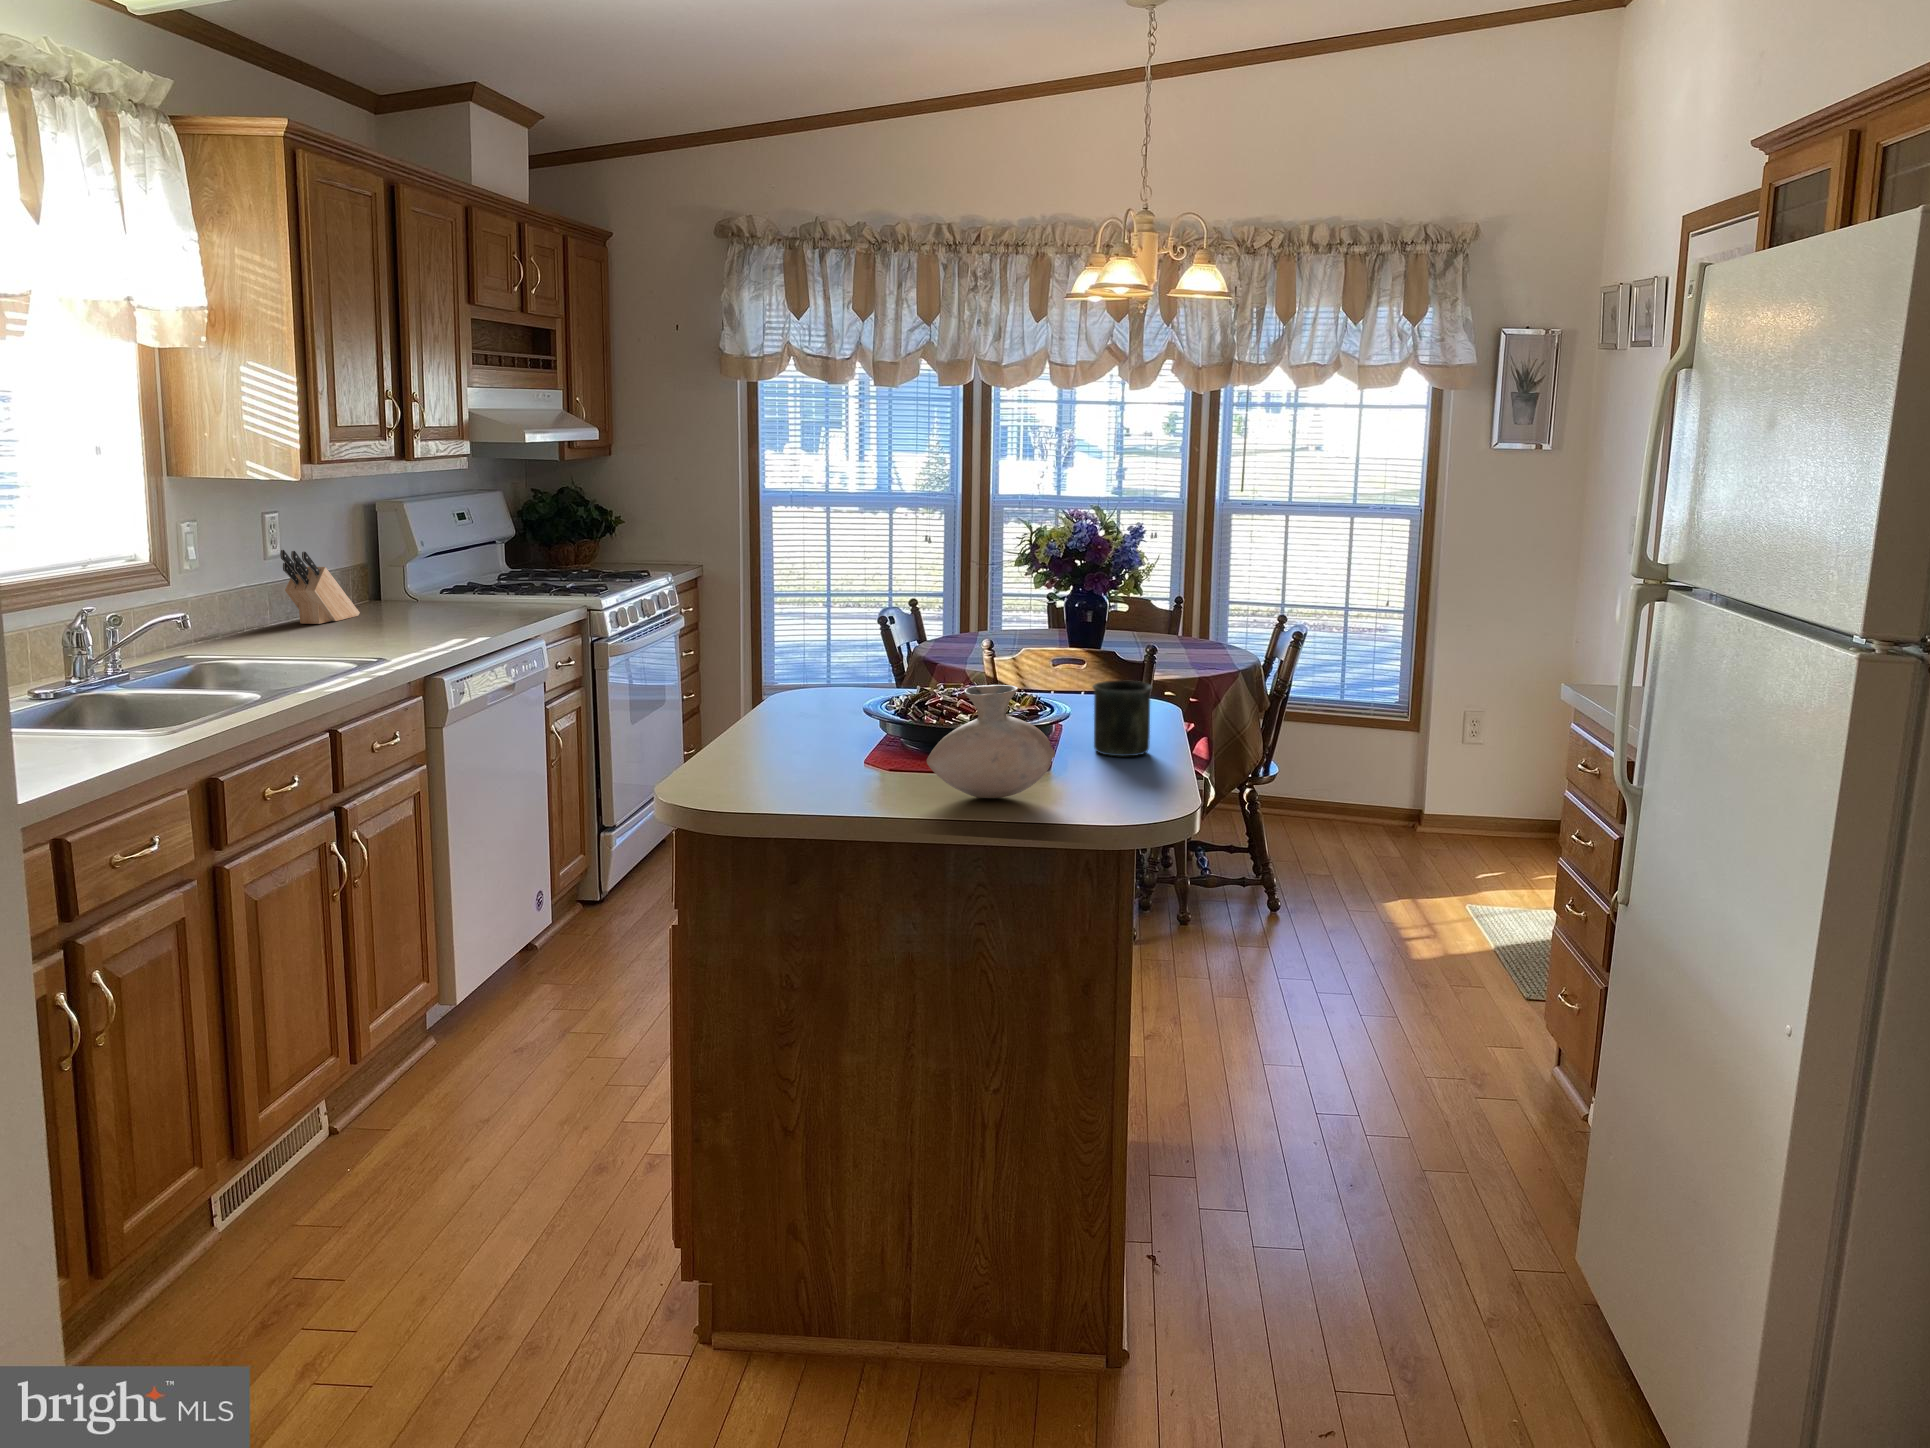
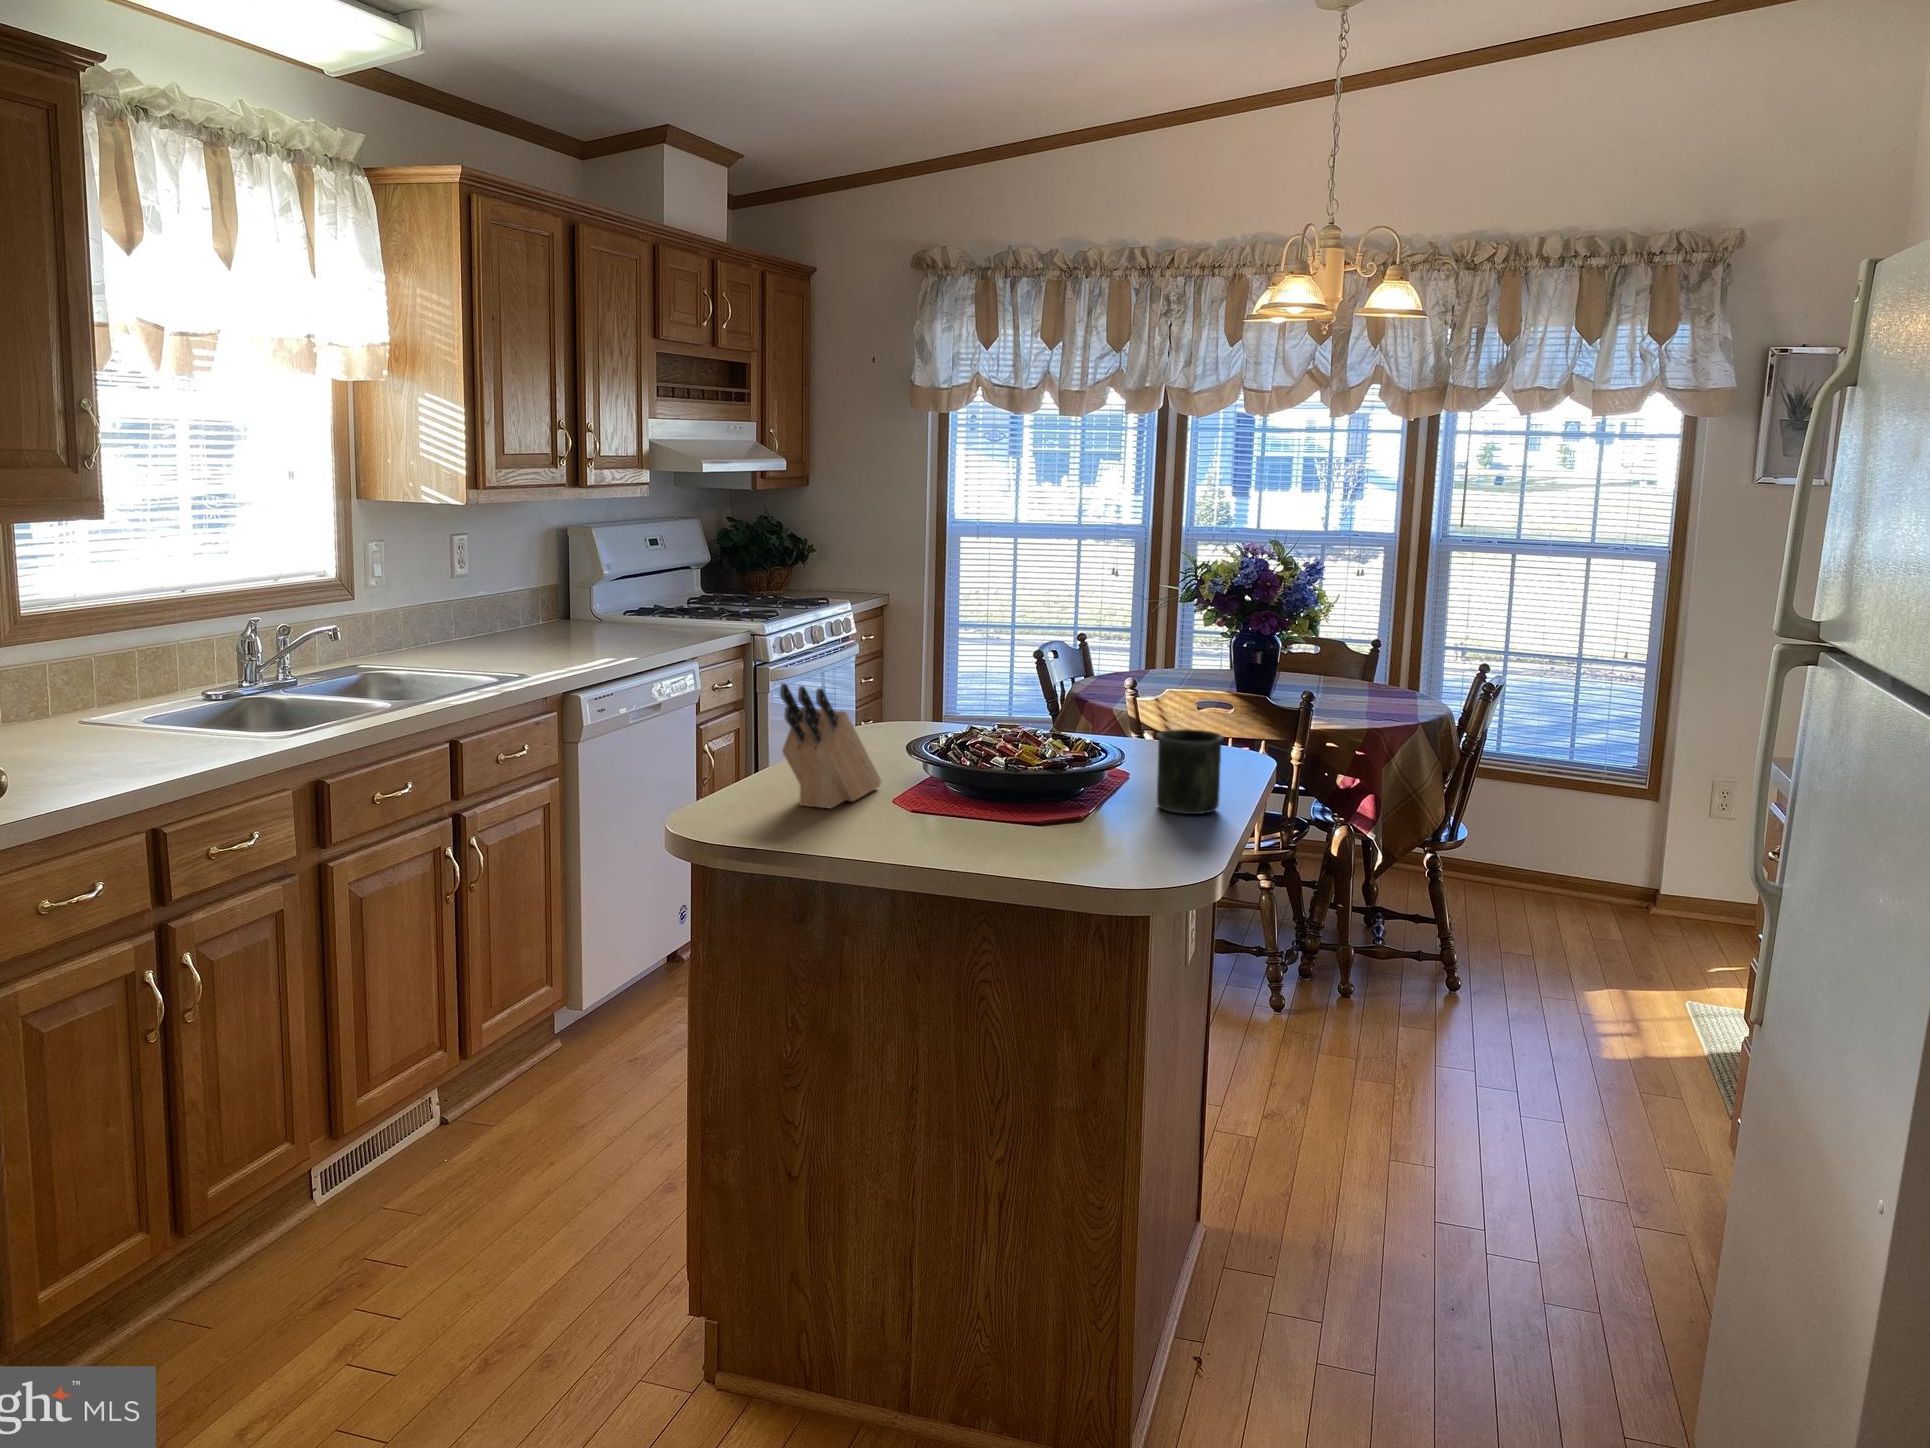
knife block: present [280,550,360,624] -> present [780,683,881,808]
vase: present [927,685,1055,798] -> none [937,728,1077,850]

